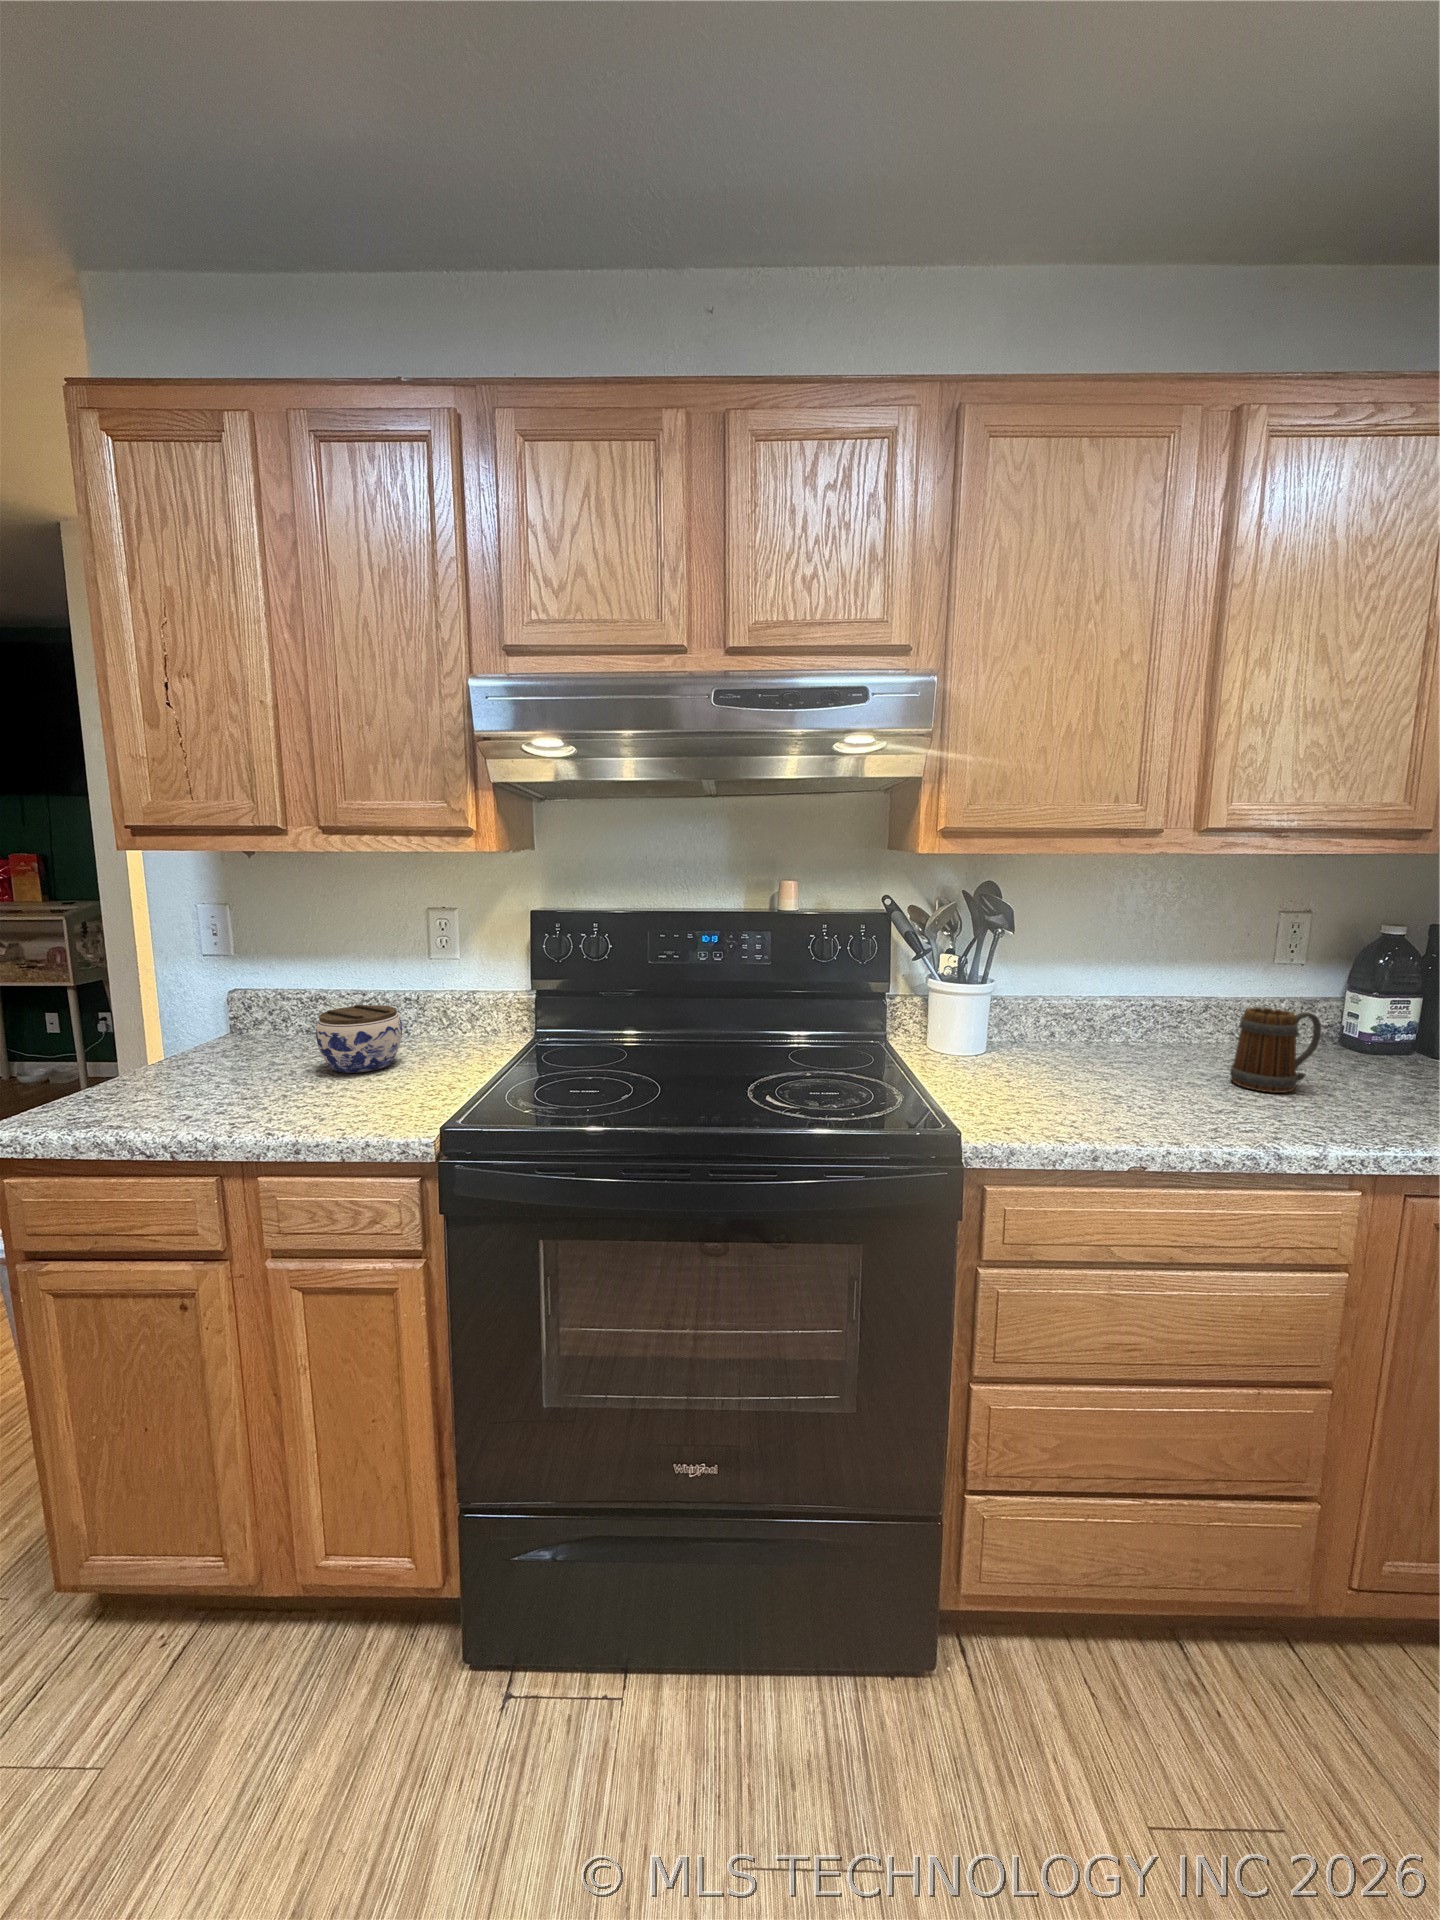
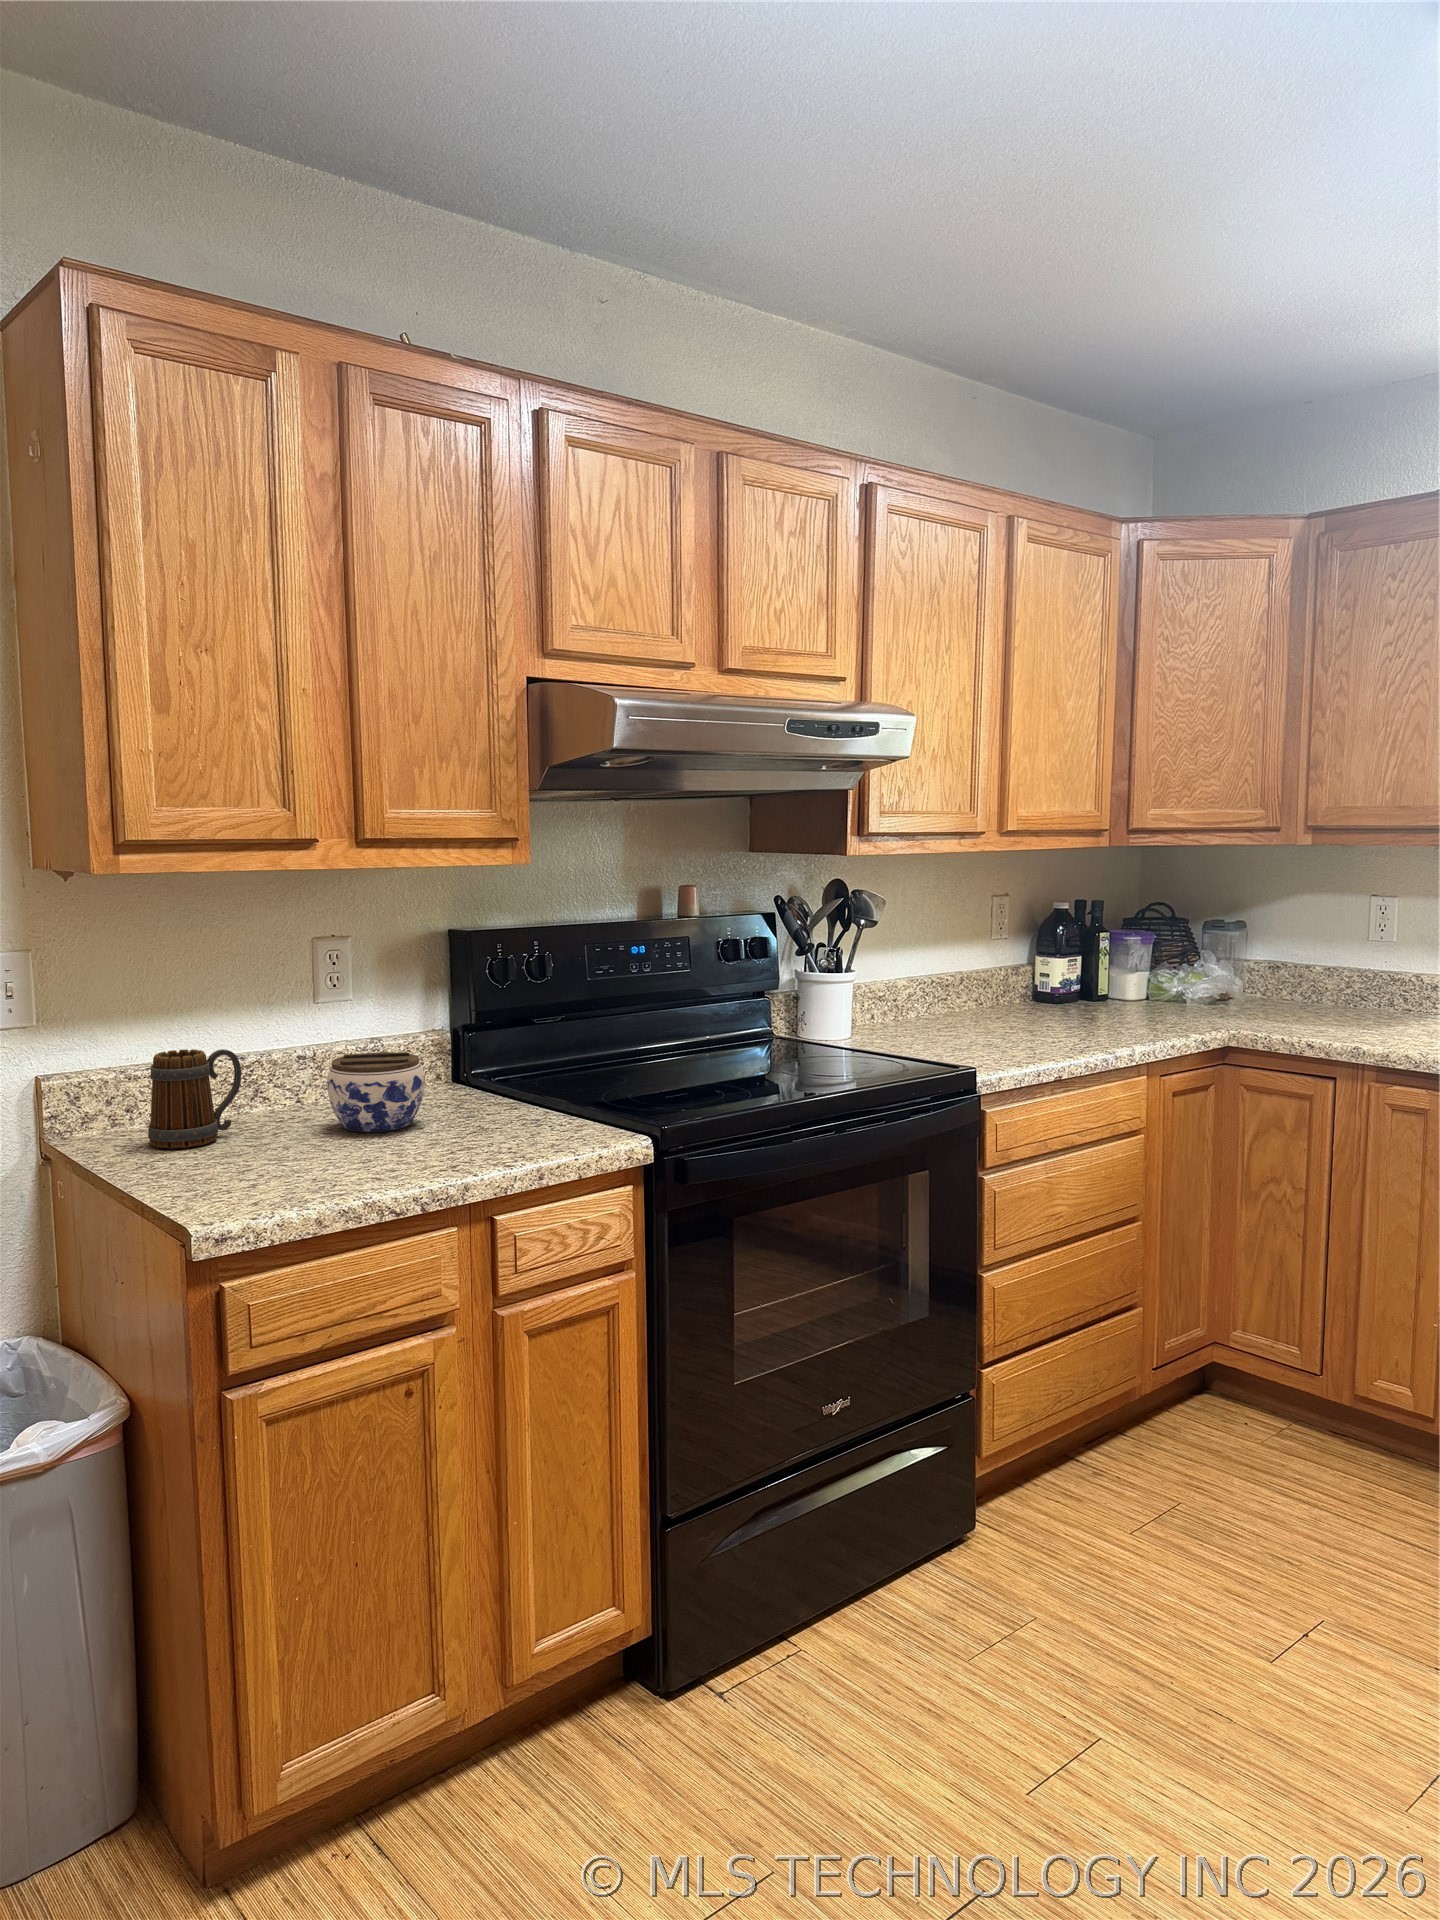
mug: present [1230,1007,1321,1093] -> present [148,1049,241,1149]

